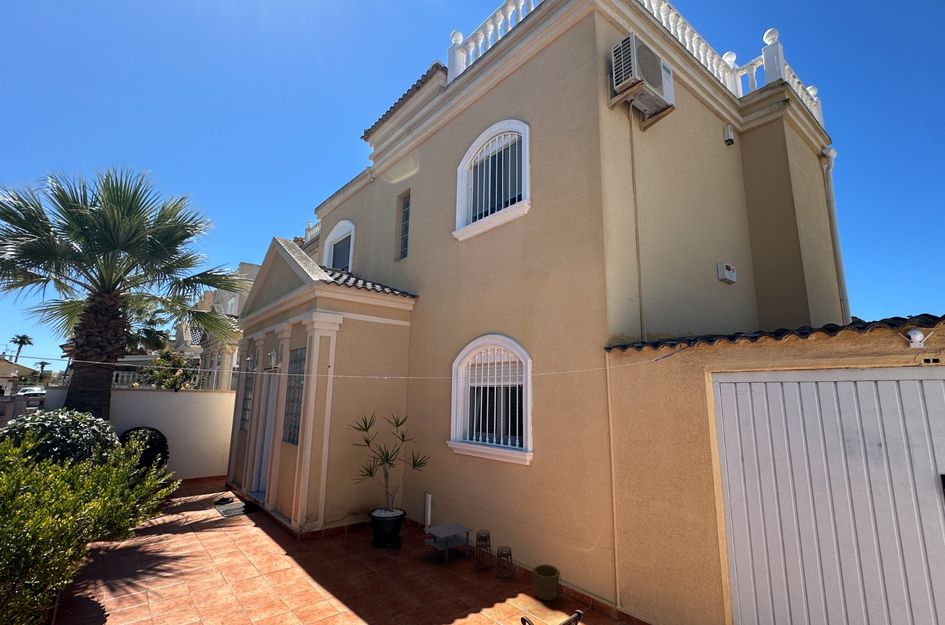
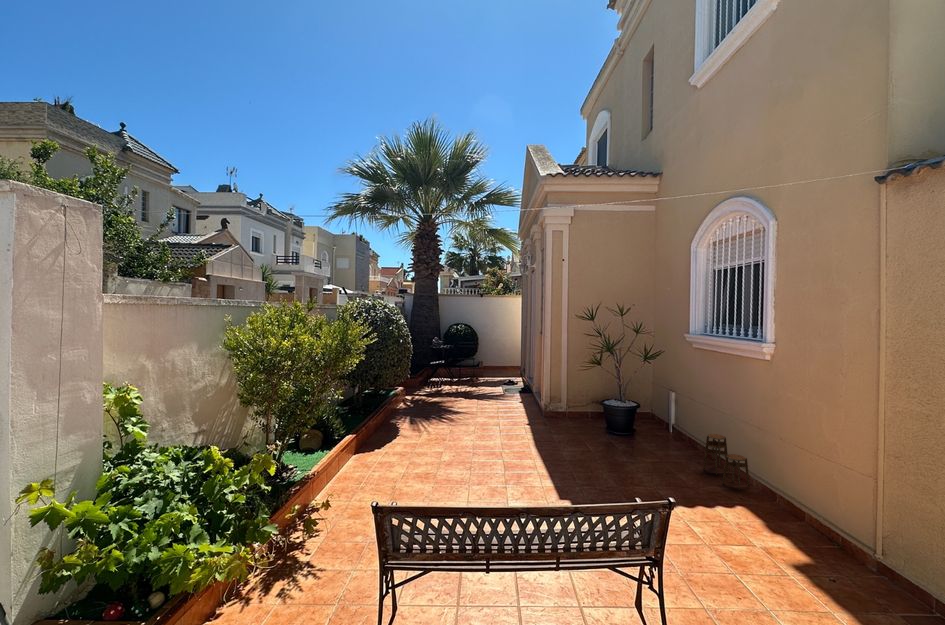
side table: present [423,522,474,562] -> none [652,424,712,461]
bucket: present [532,564,560,600] -> none [754,481,802,523]

